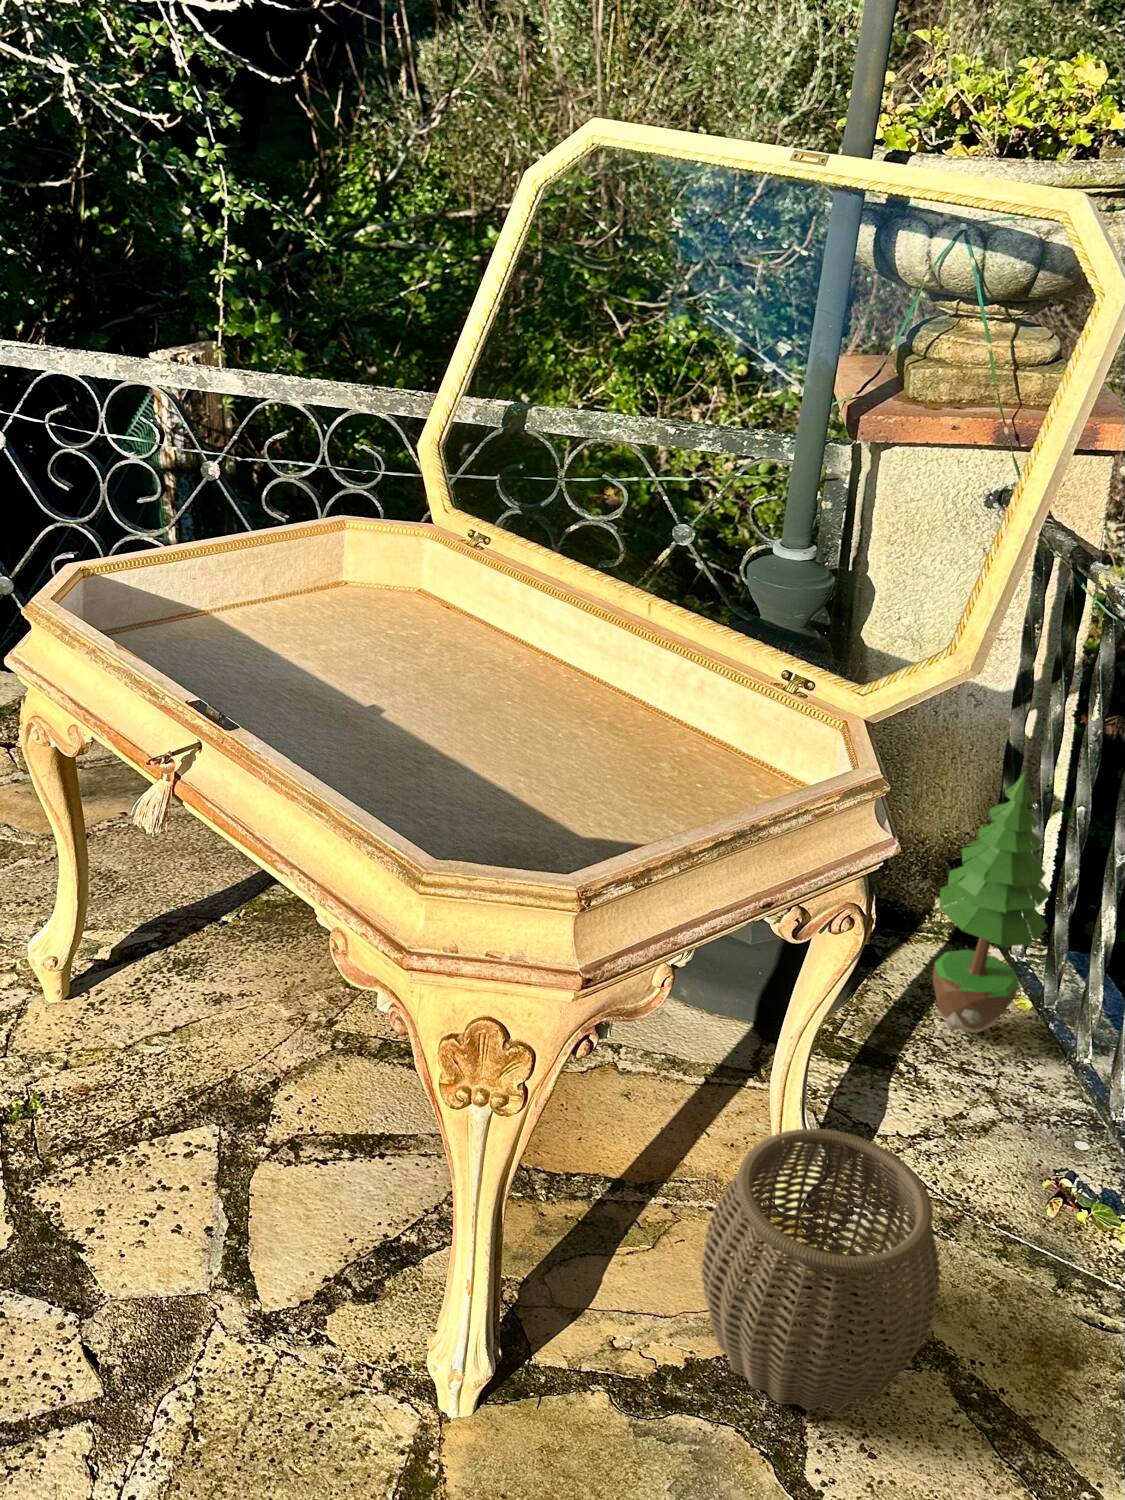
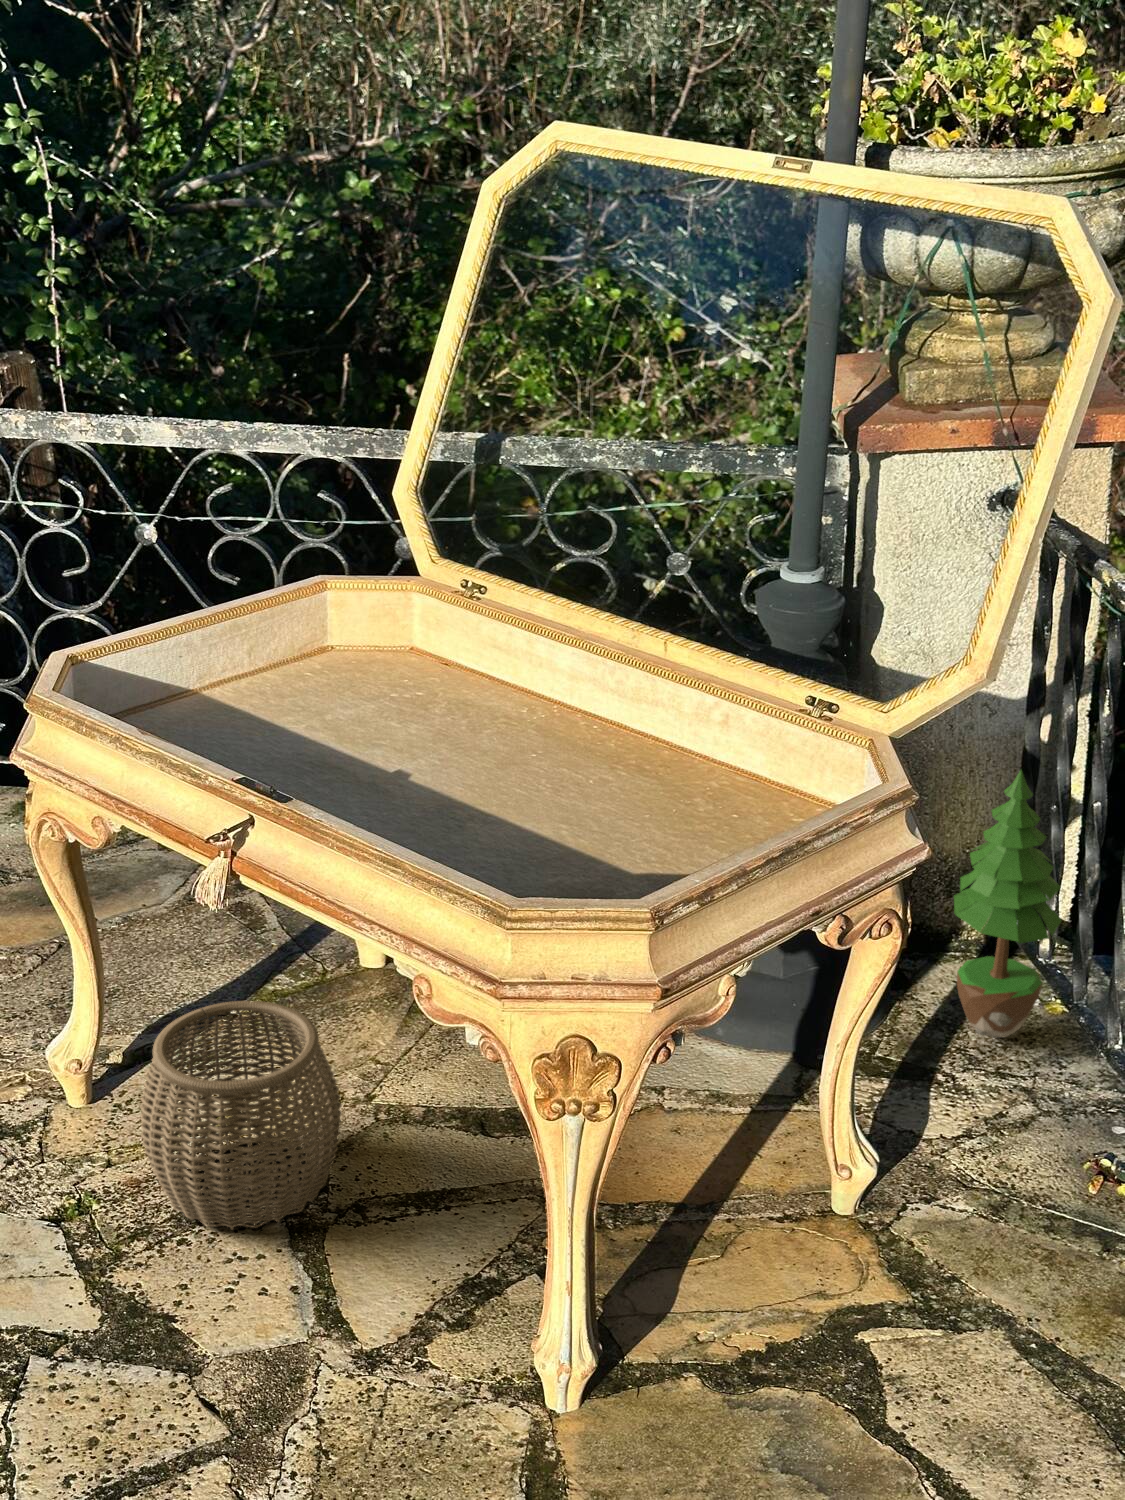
woven basket: present [701,1129,941,1412] -> present [141,1001,342,1230]

